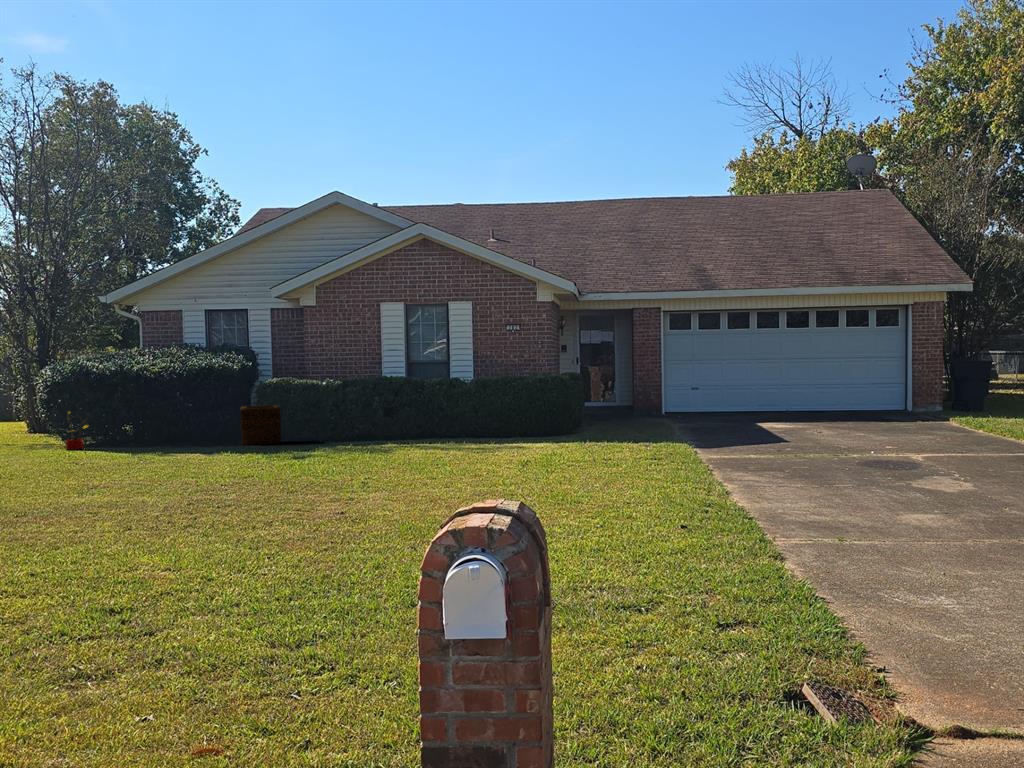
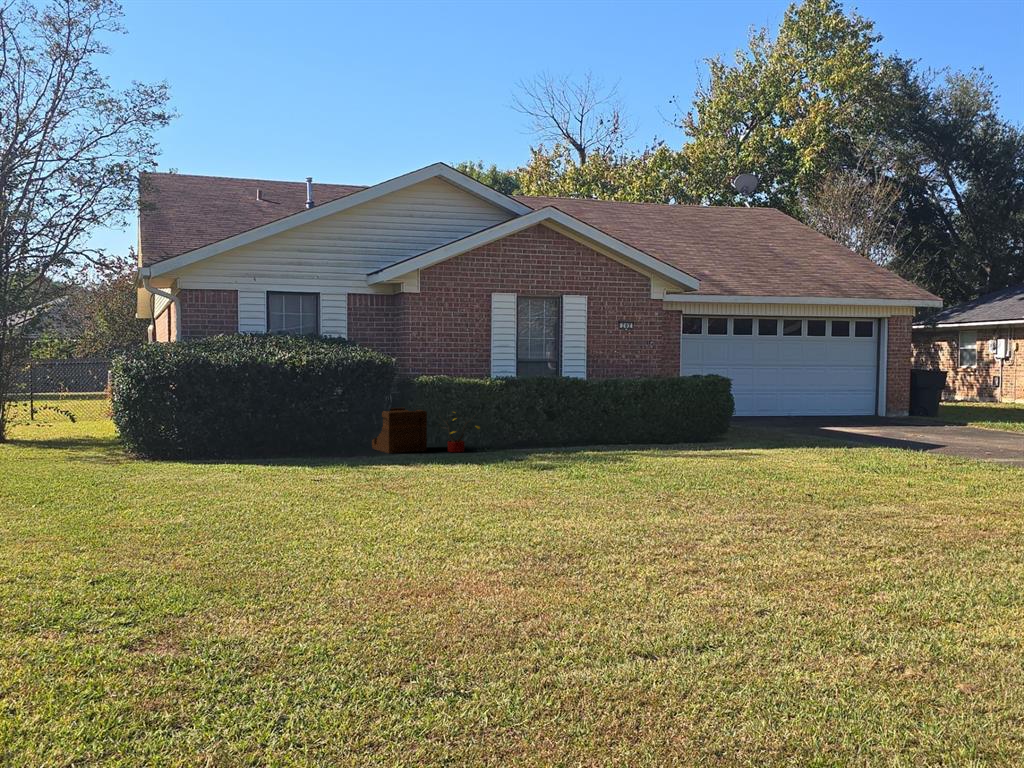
decorative plant: present [66,415,88,450] -> present [444,415,480,452]

